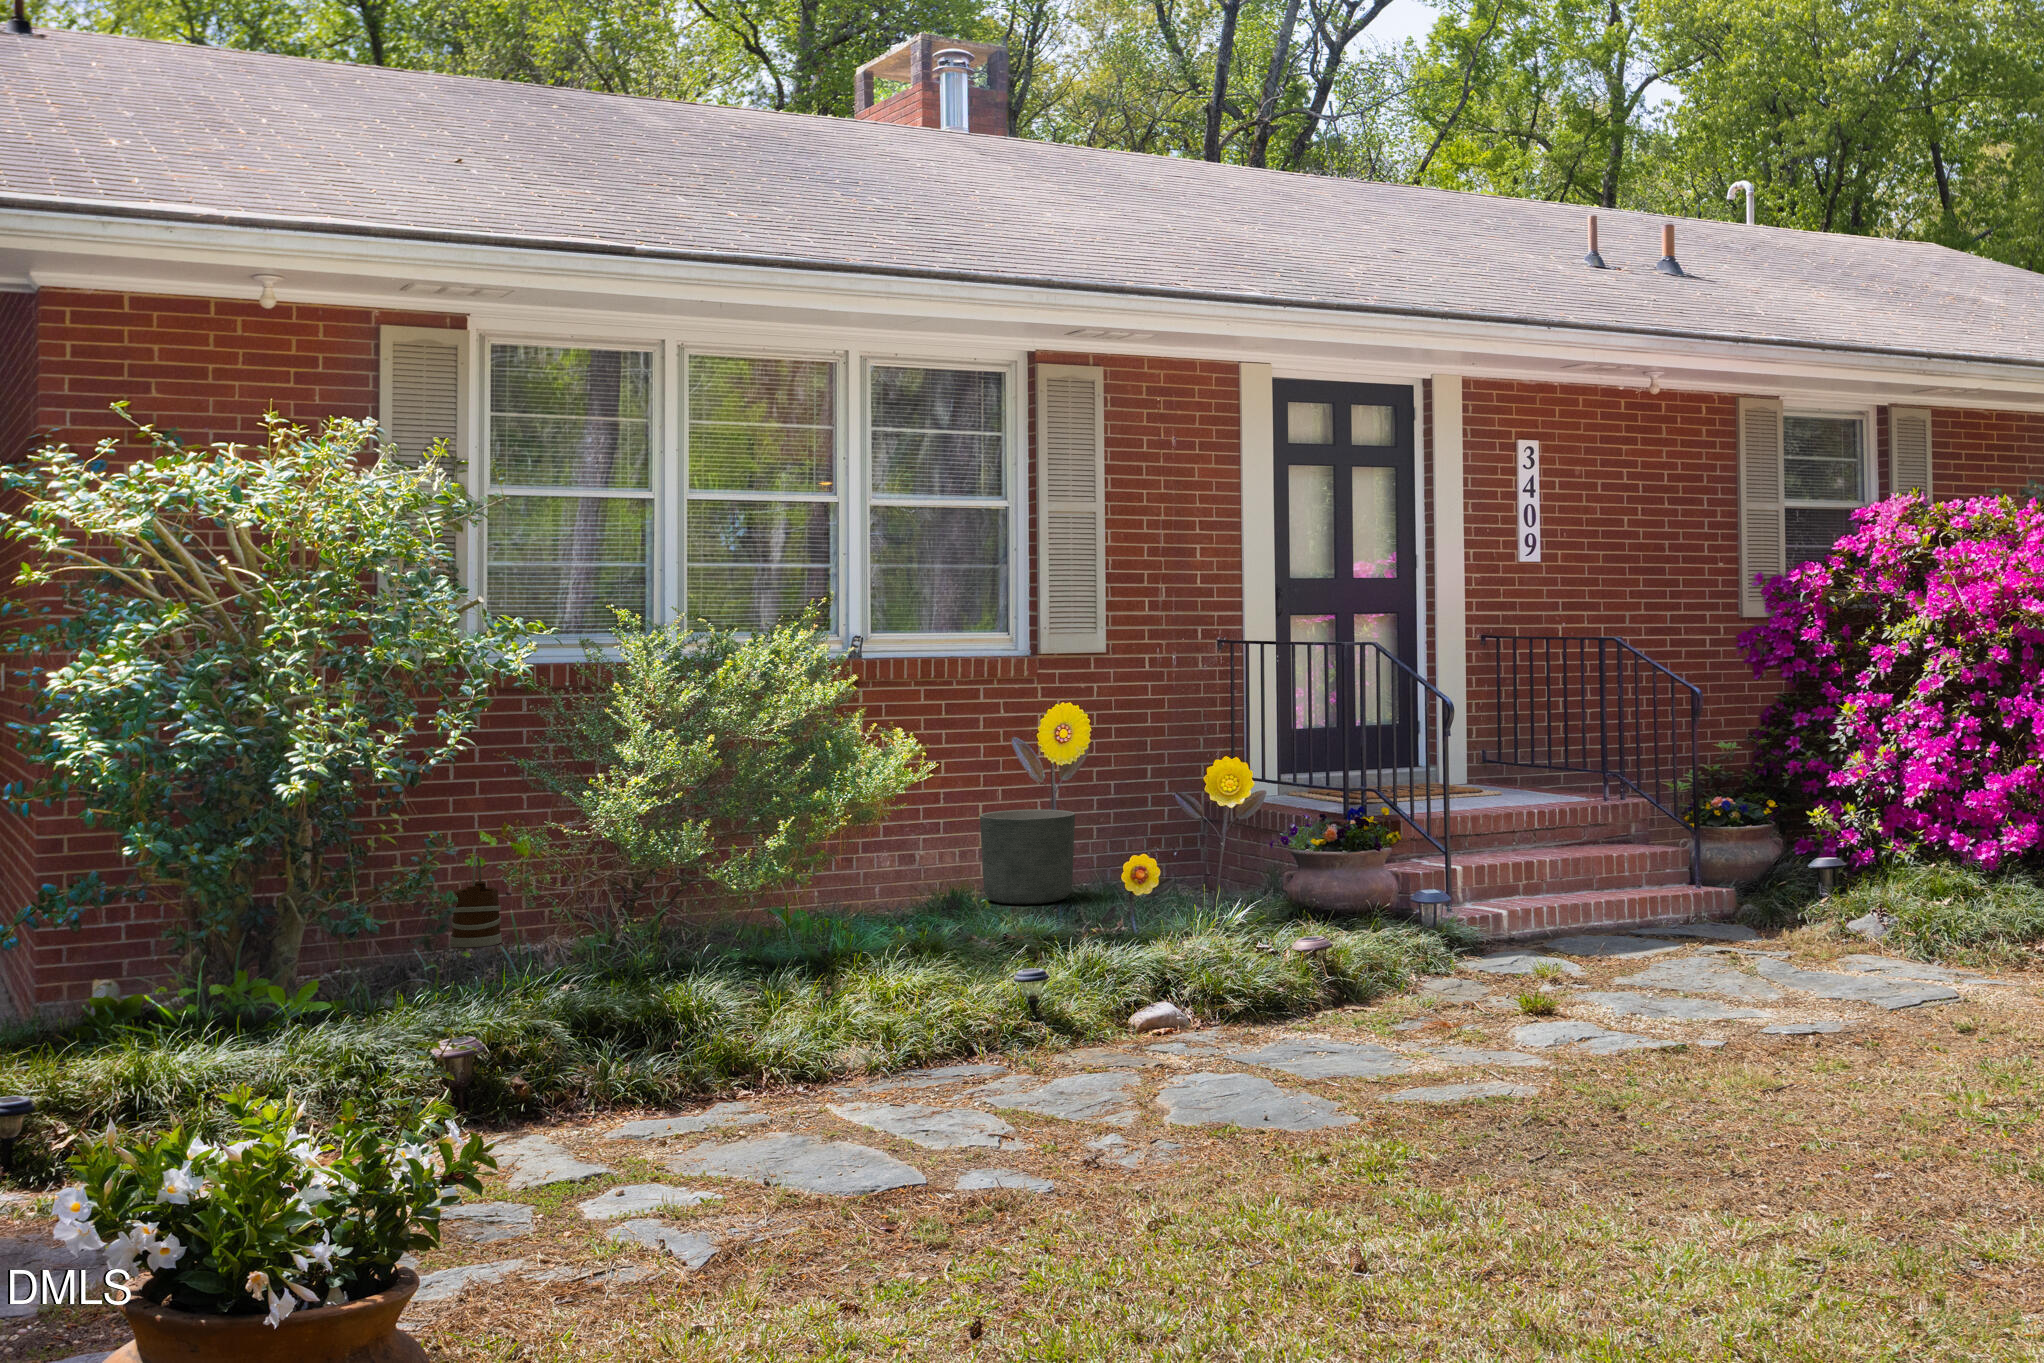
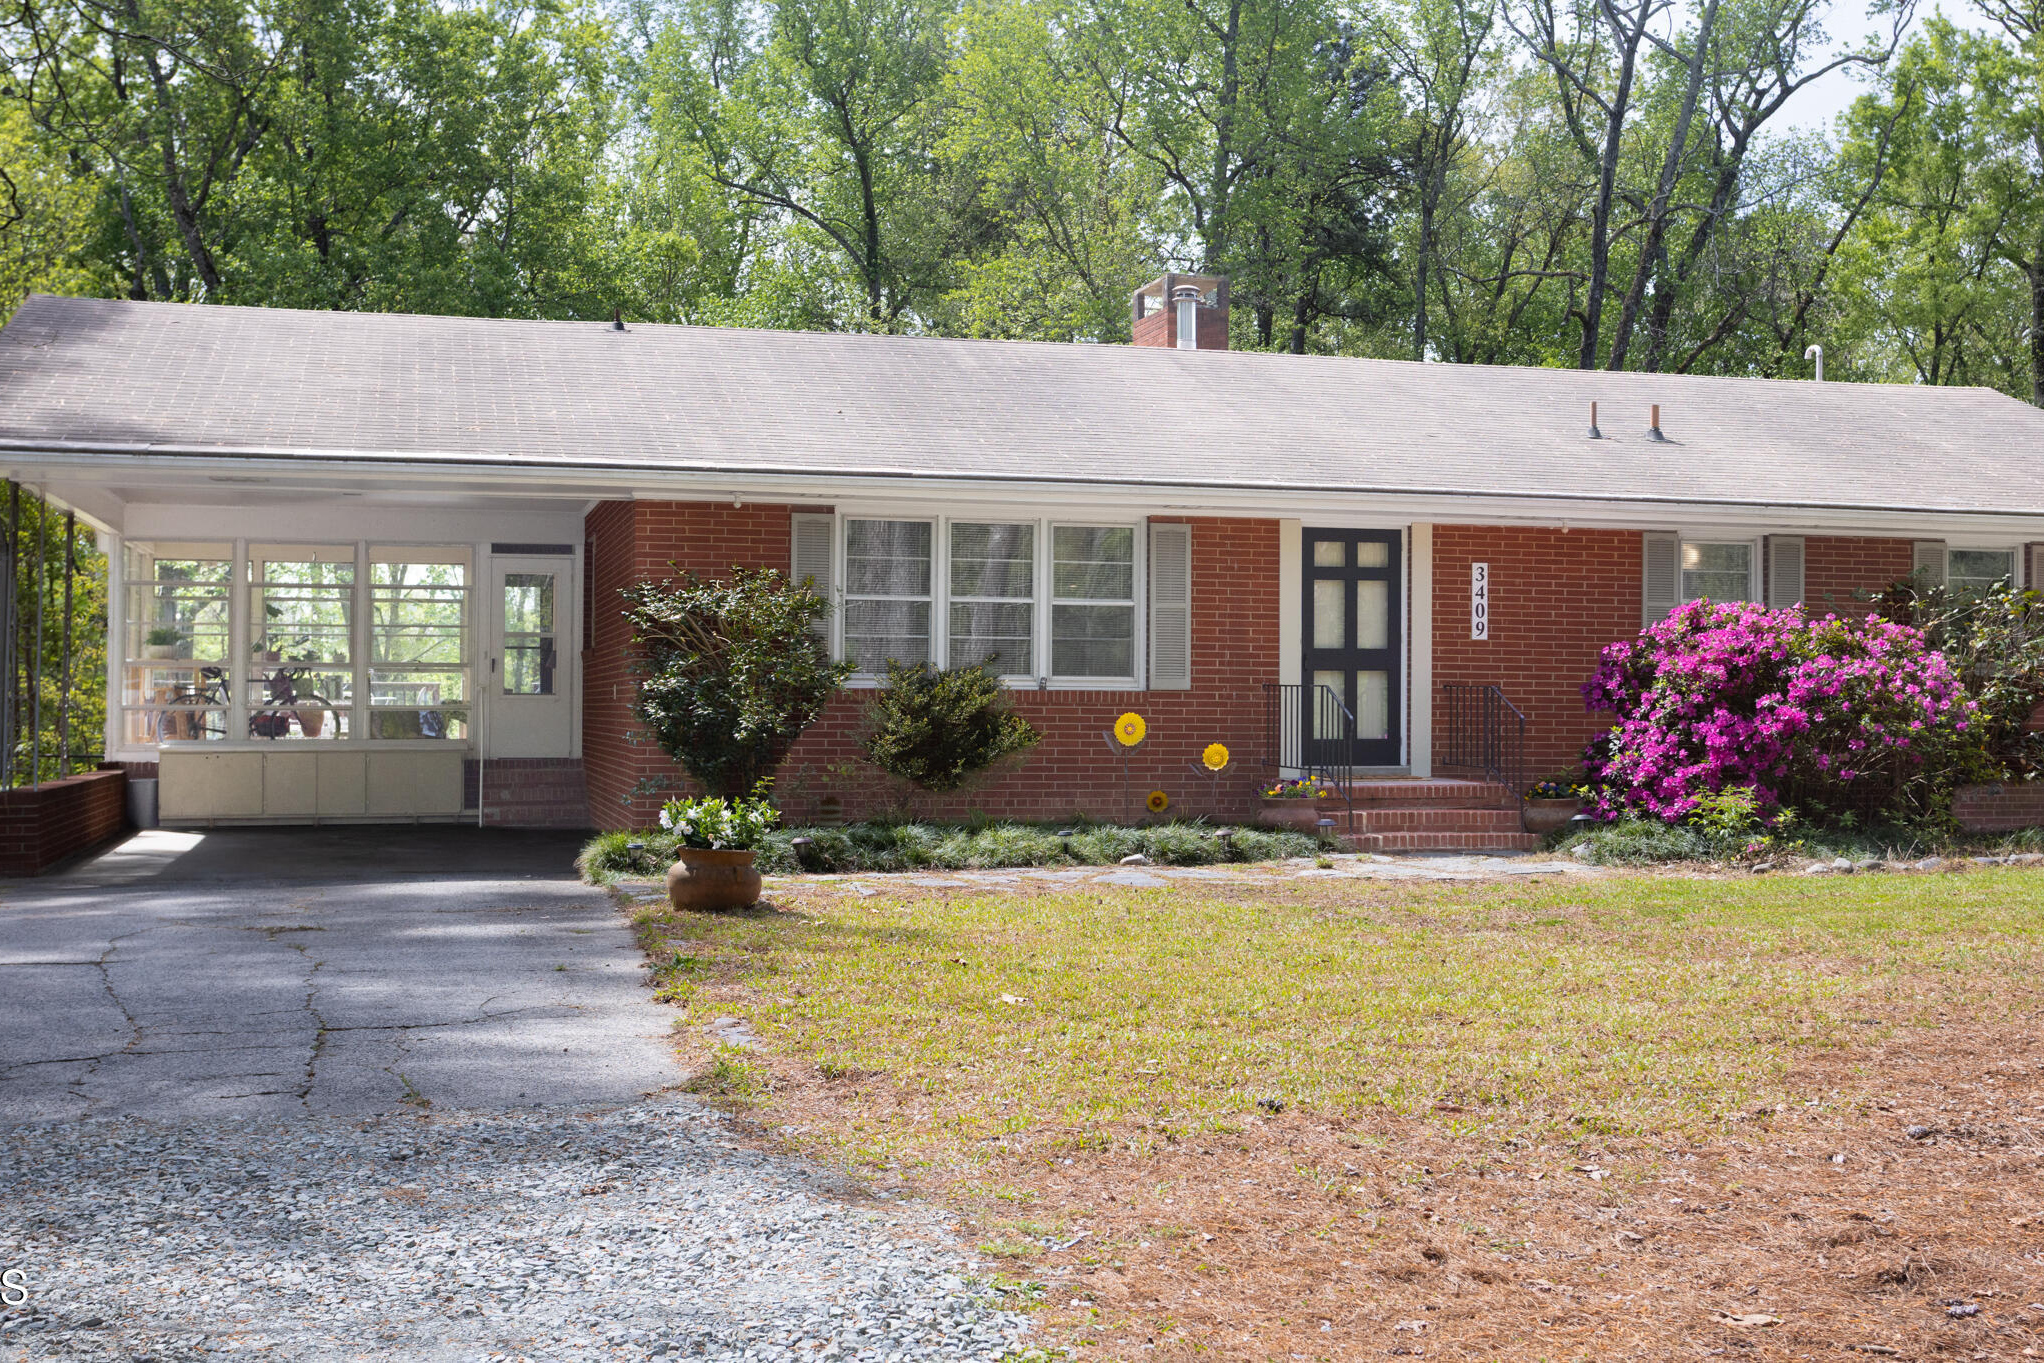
planter: present [980,810,1075,905] -> none [1098,780,1151,829]

